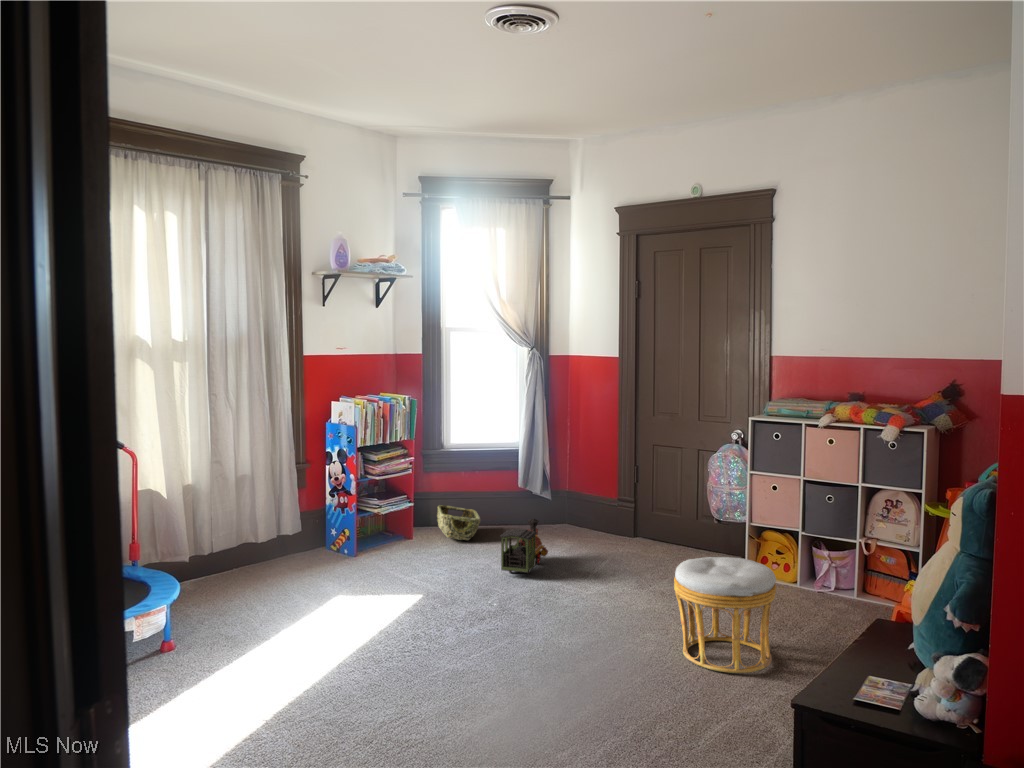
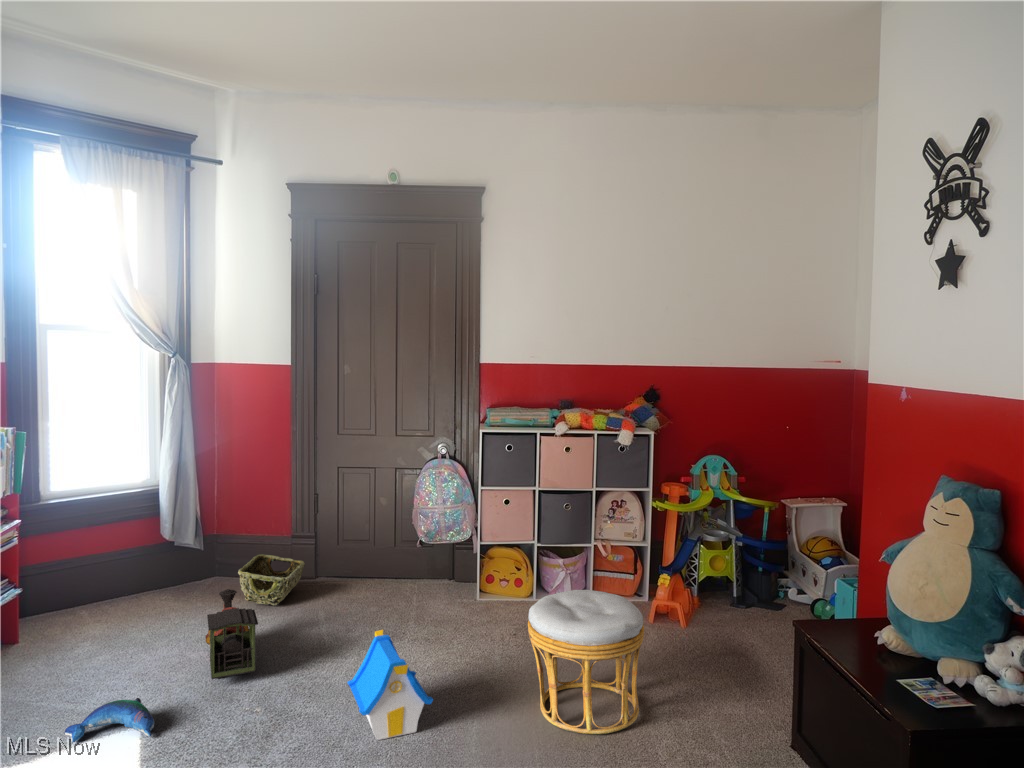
woven basket: present [437,505,481,540] -> present [238,554,305,606]
toy house: none [548,557,610,629] -> present [347,630,433,740]
plush toy: none [416,564,456,588] -> present [64,698,154,742]

